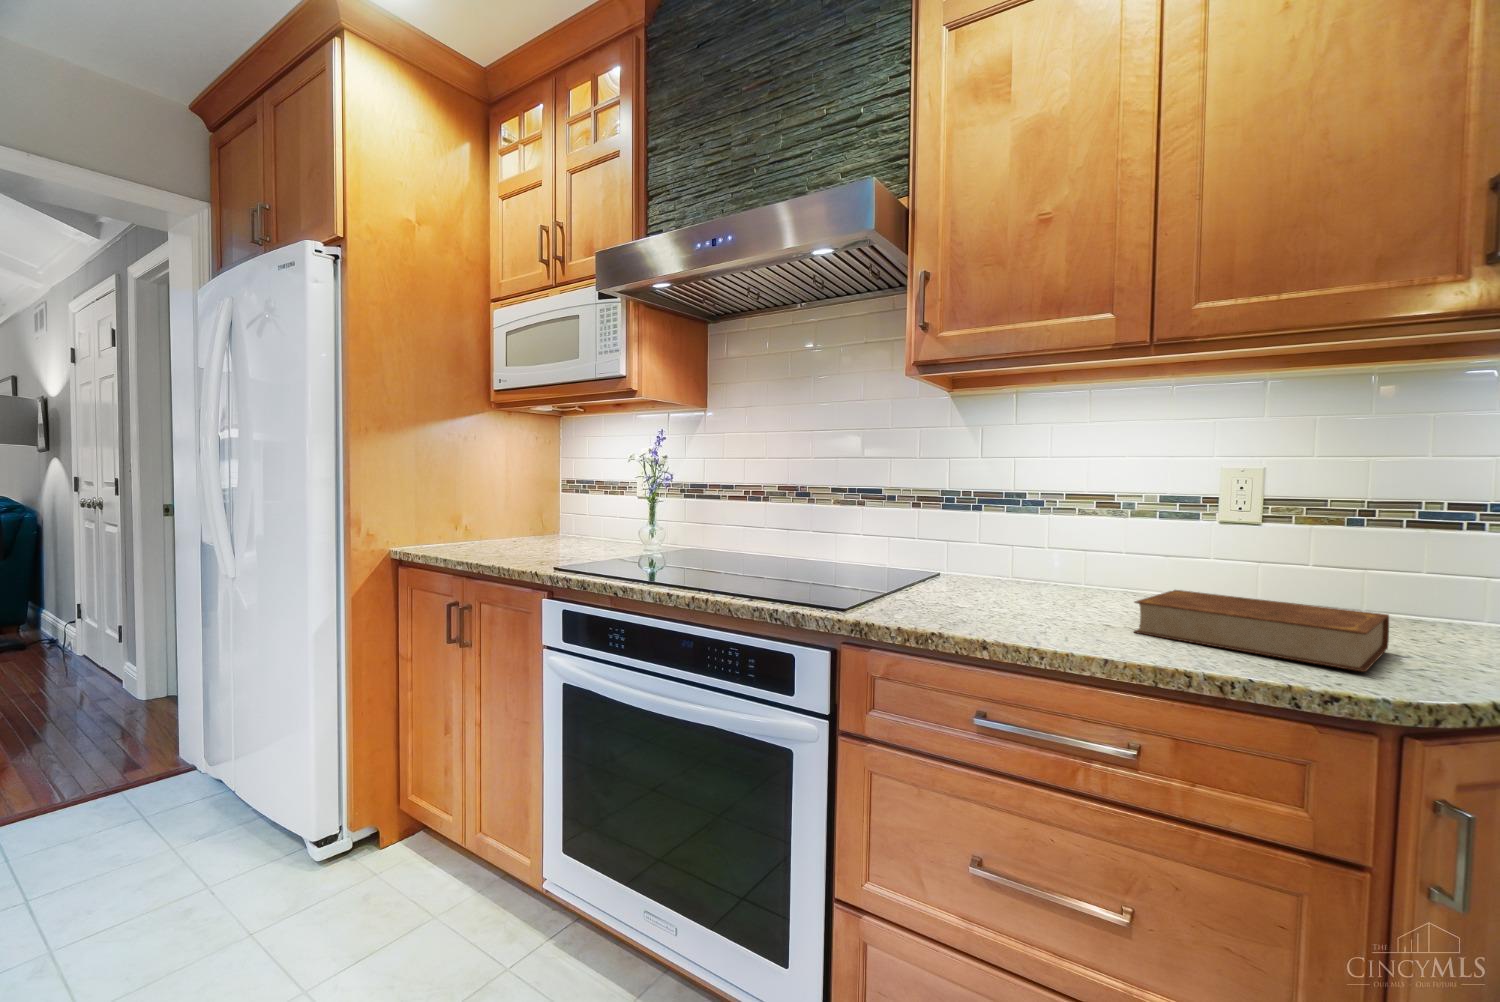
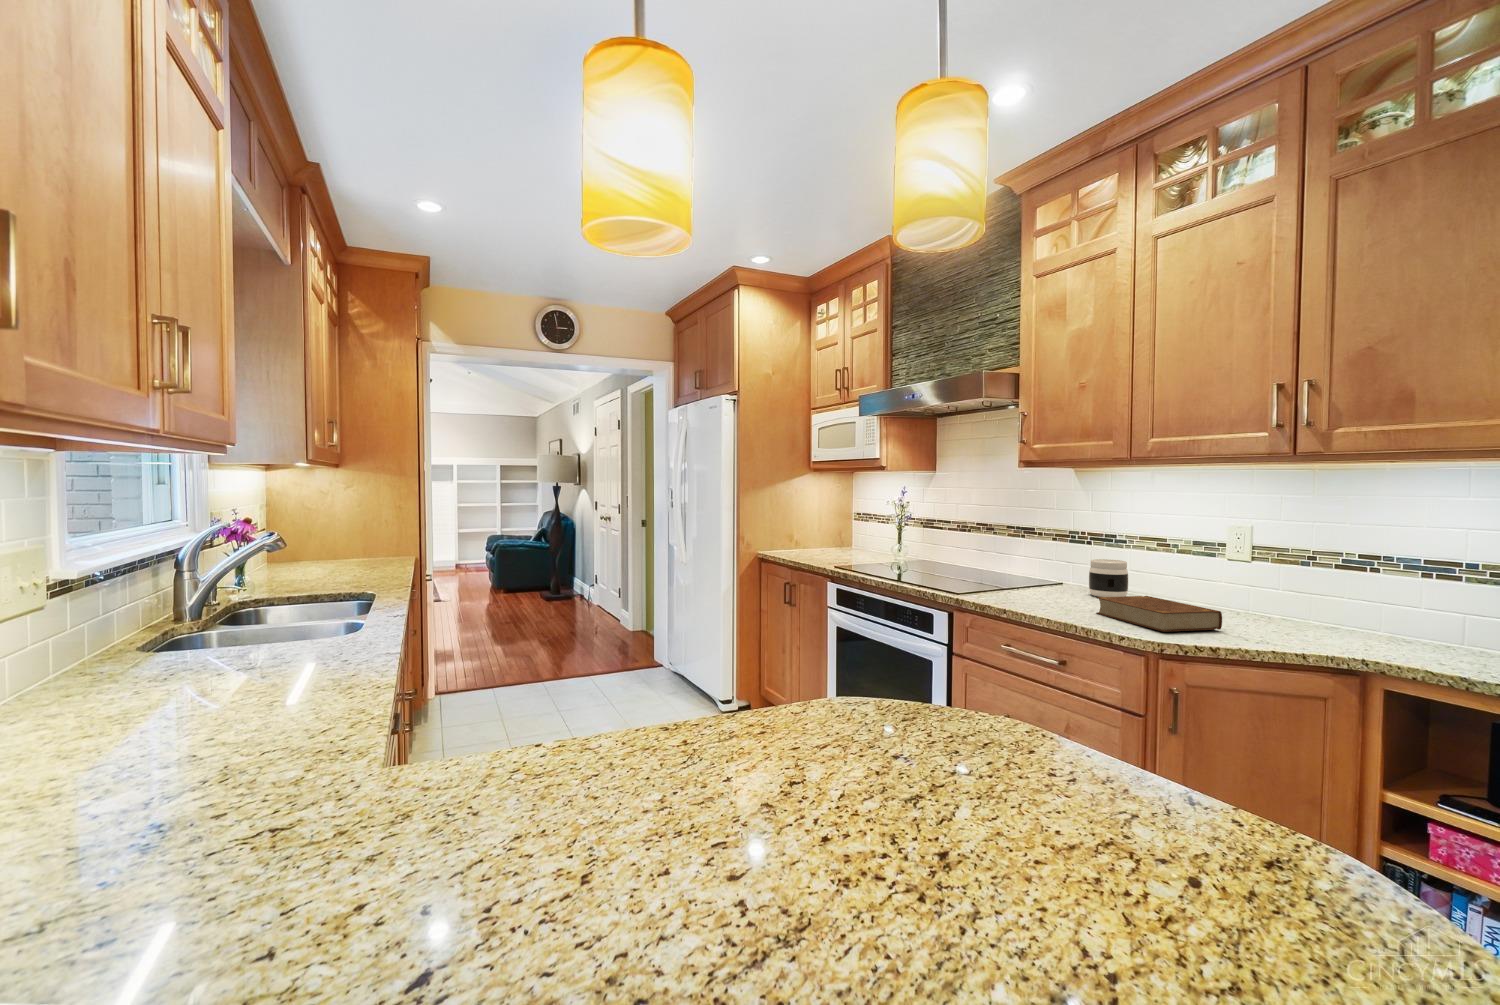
jar: none [1015,531,1077,594] -> present [1089,559,1128,597]

